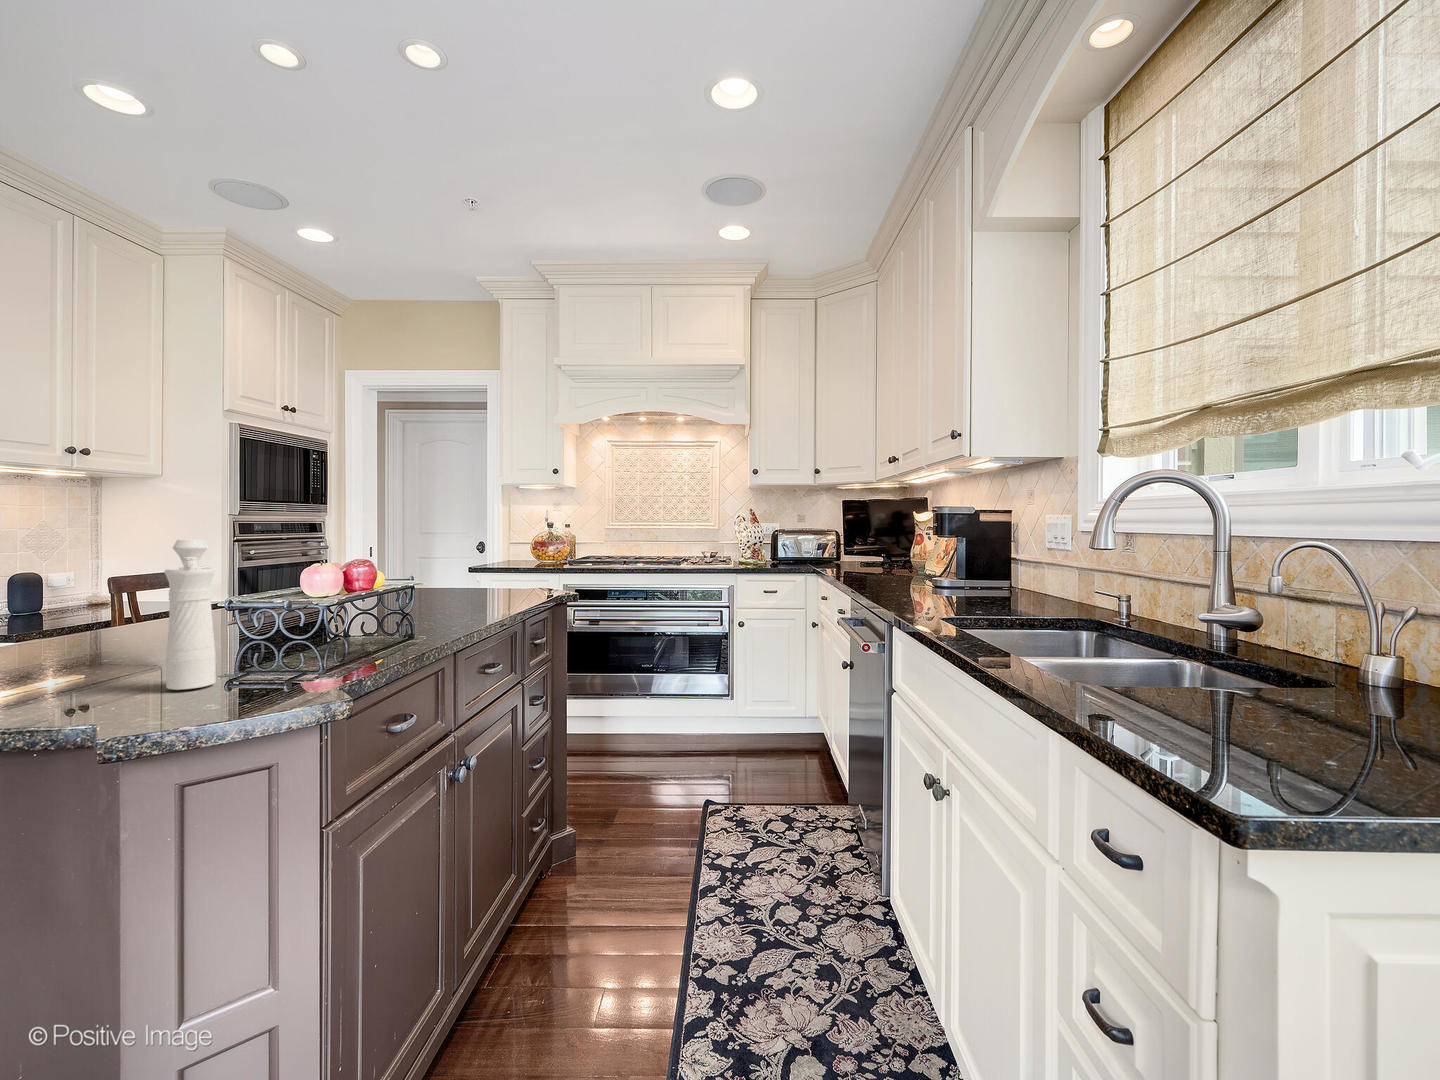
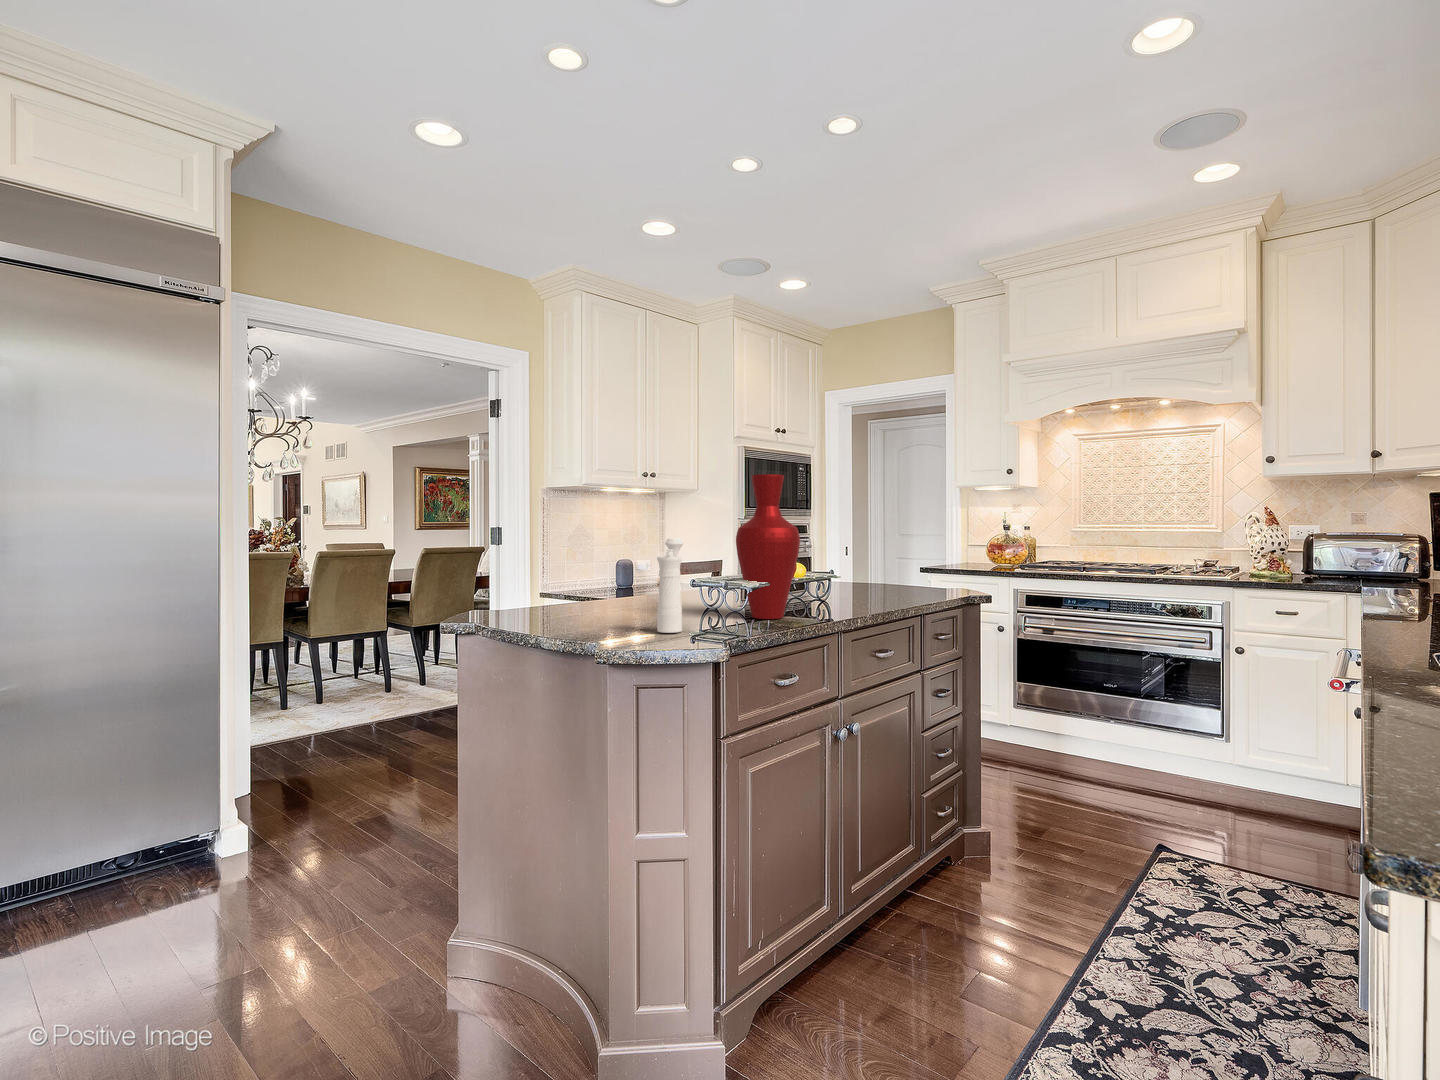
vase: none [294,452,392,647] -> present [736,474,800,619]

